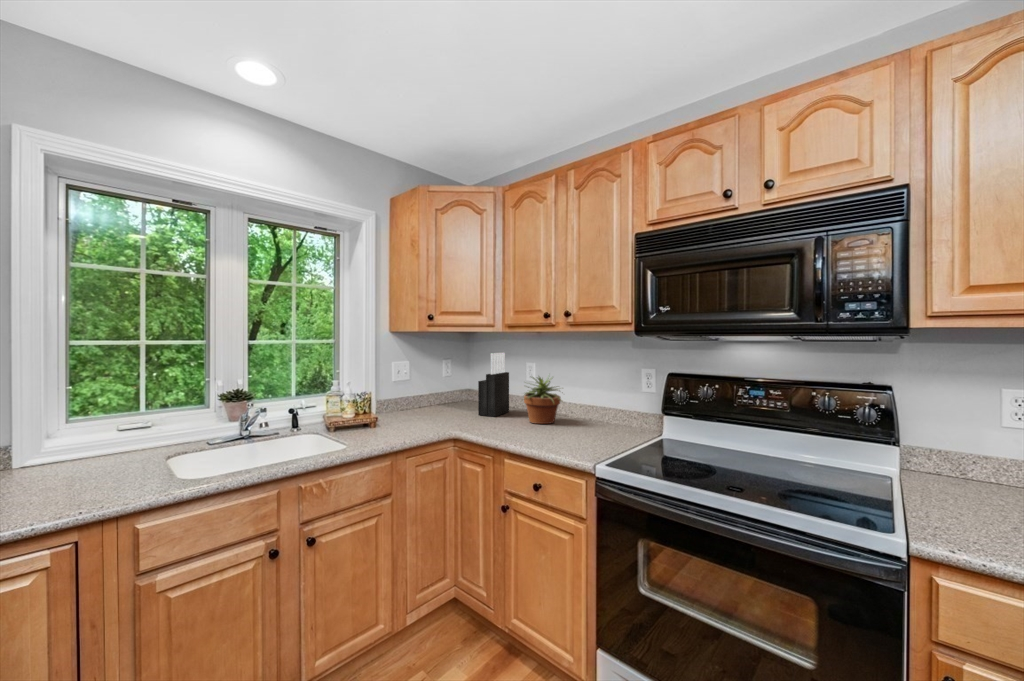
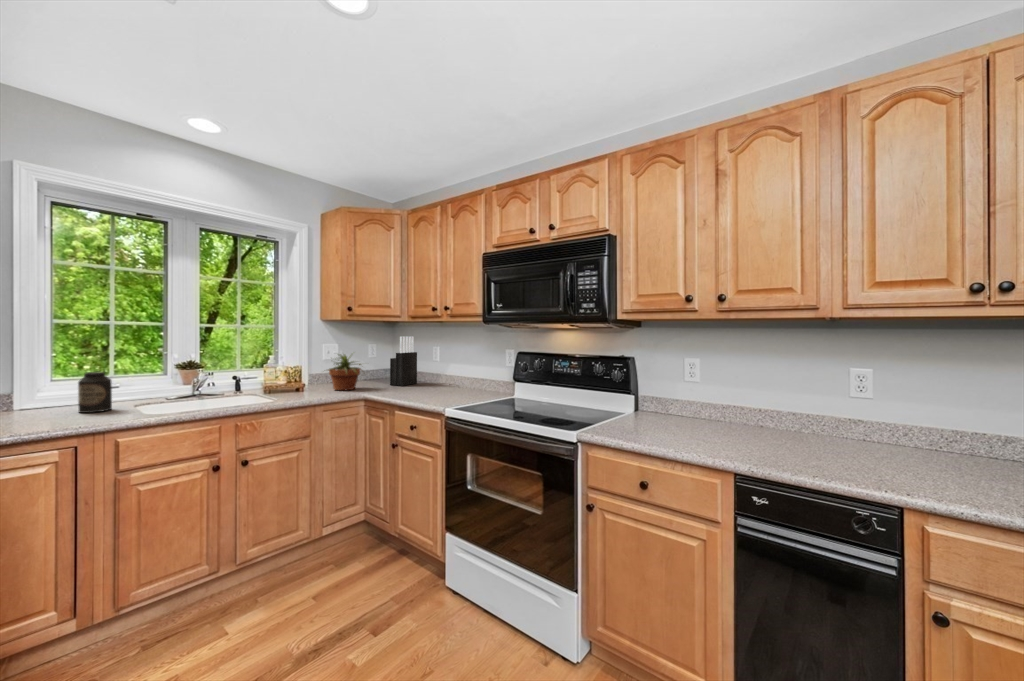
potted plant: present [524,376,563,424] -> present [328,353,361,390]
canister: none [88,414,134,476] -> present [78,371,112,413]

